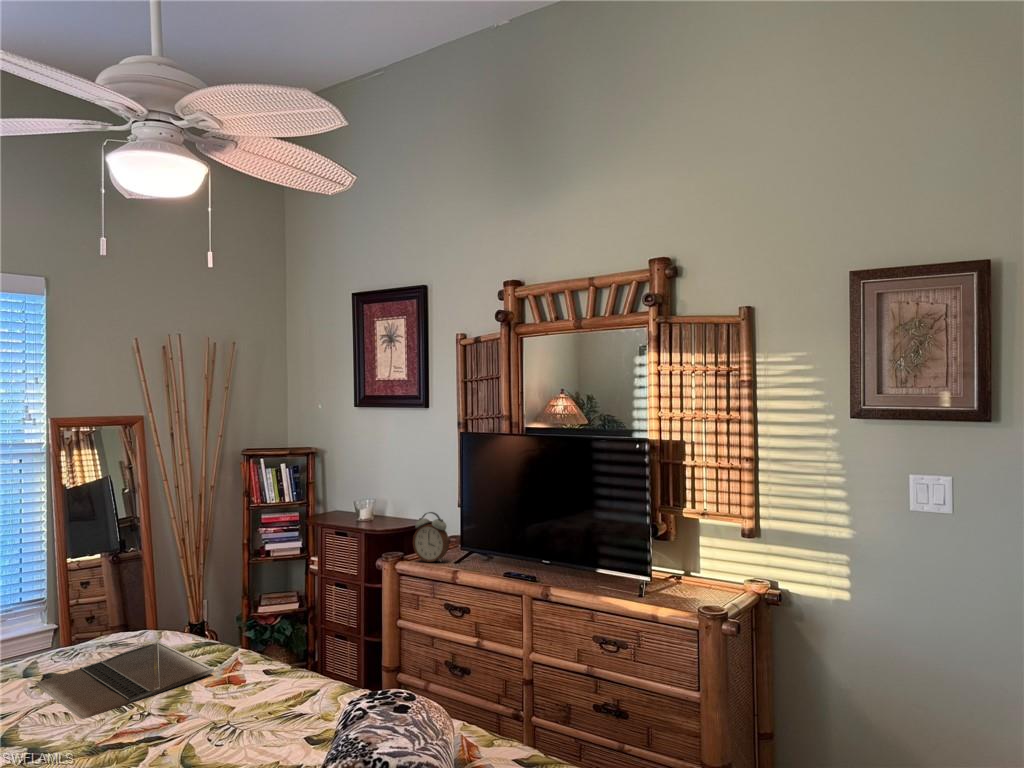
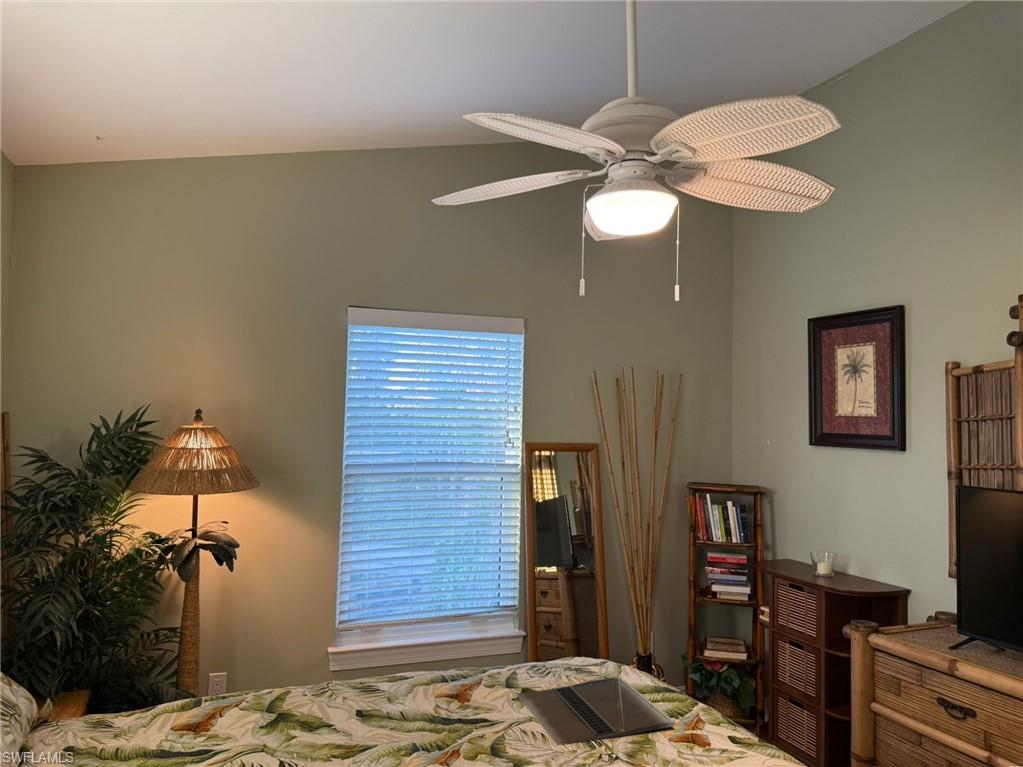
alarm clock: present [413,512,449,562] -> none [893,580,945,645]

